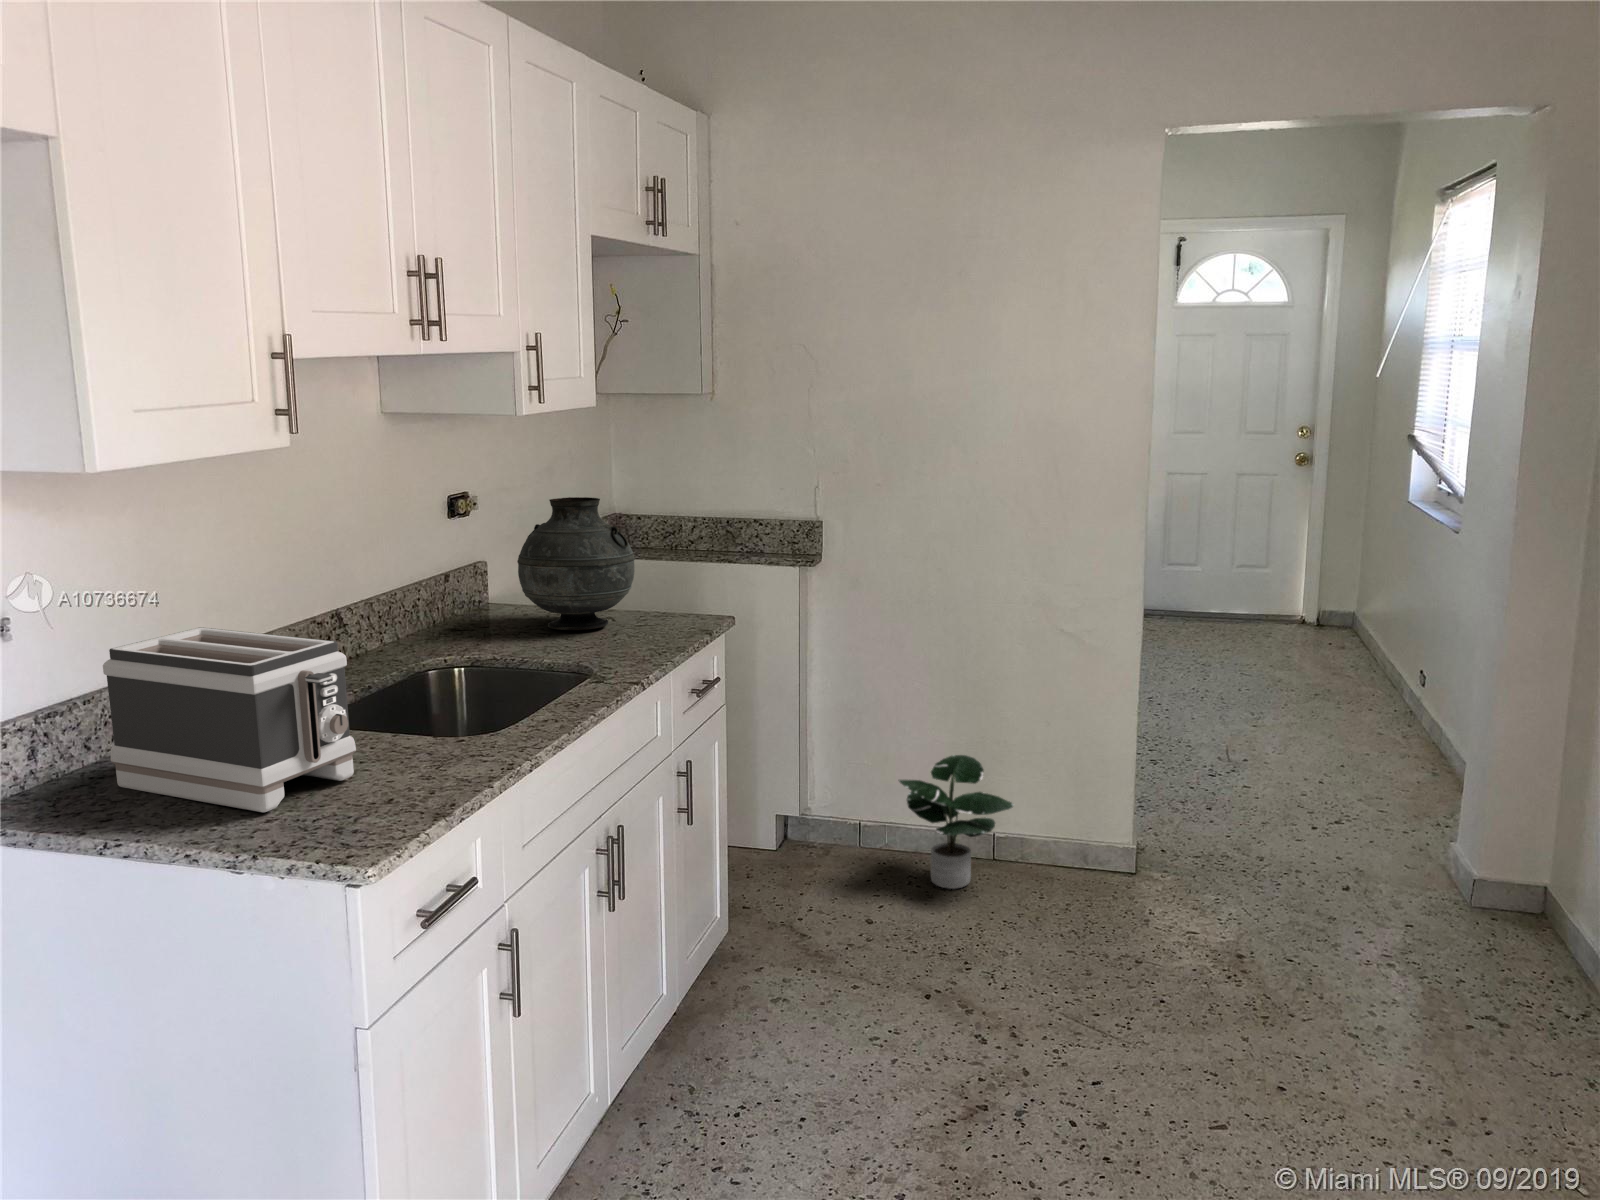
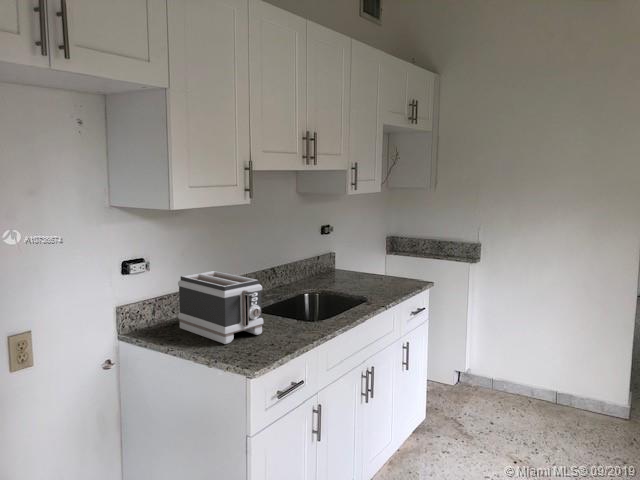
vase: present [517,497,635,630] -> none [345,229,393,283]
potted plant: present [899,755,1014,889] -> none [508,353,563,413]

